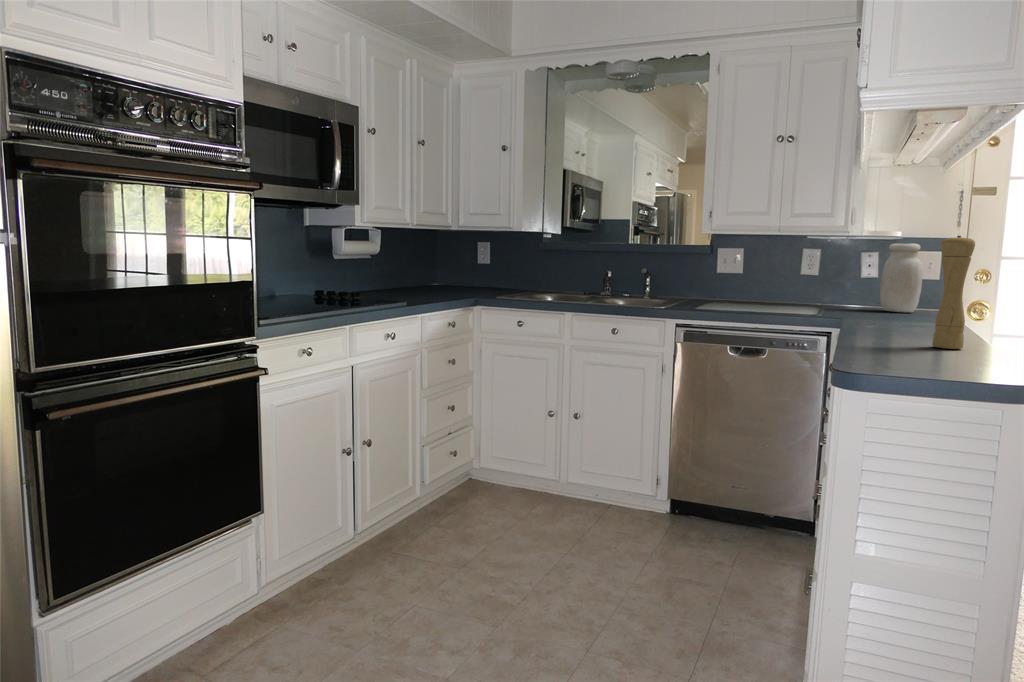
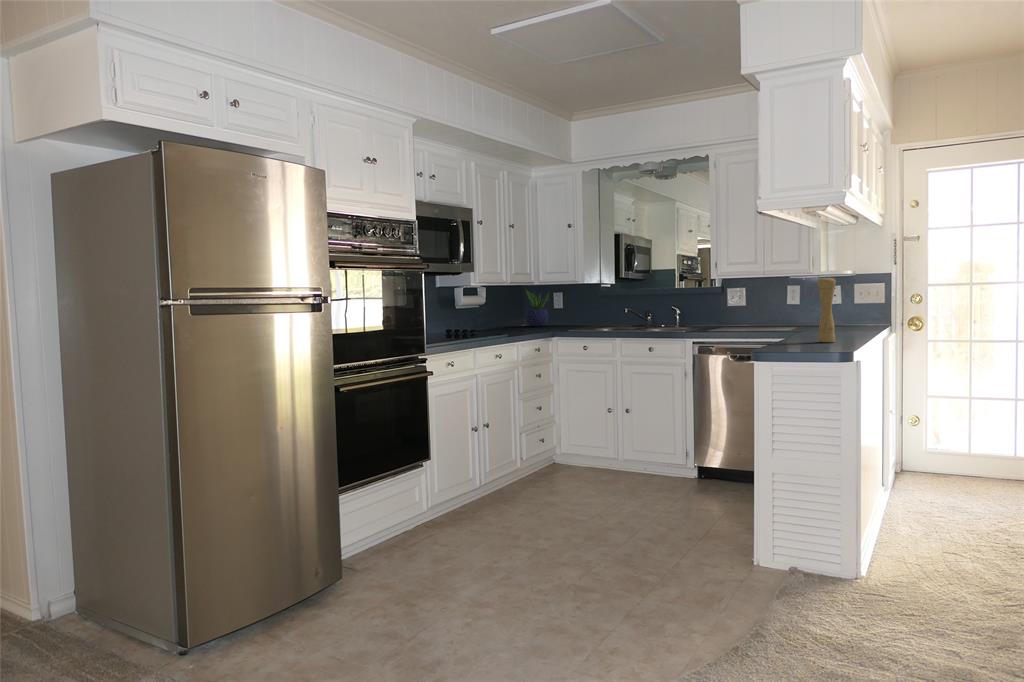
potted plant: none [438,235,474,288] -> present [525,291,549,327]
jar: present [880,244,923,312] -> none [840,279,868,327]

